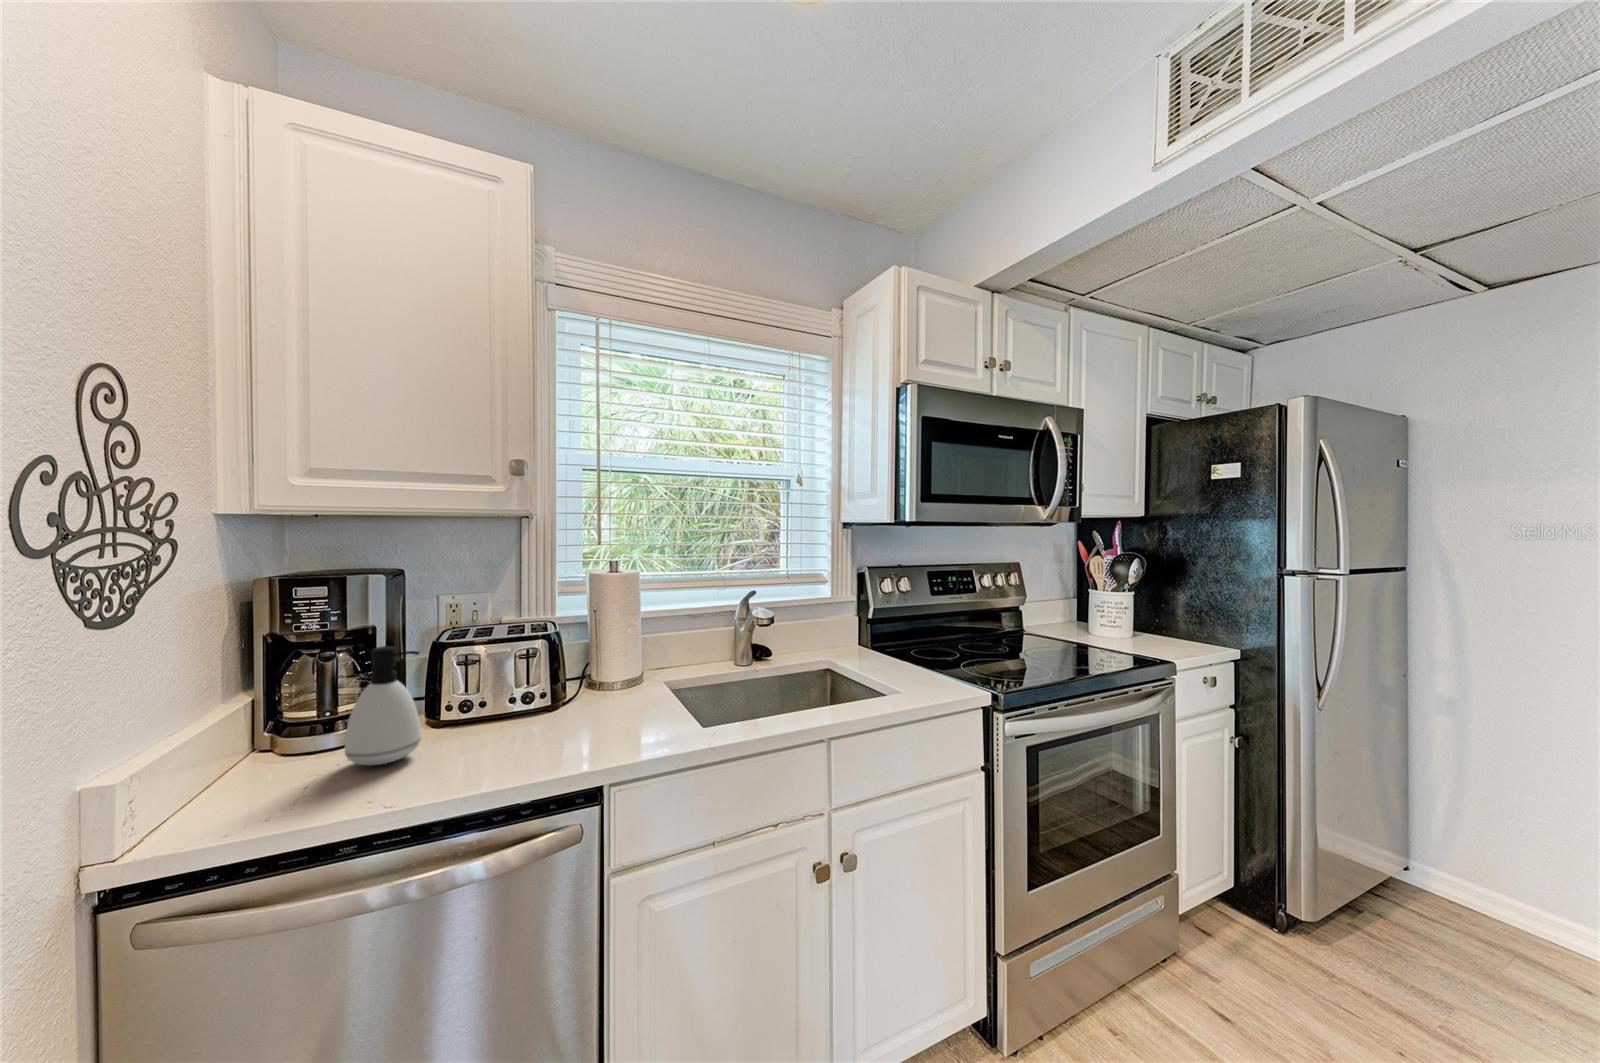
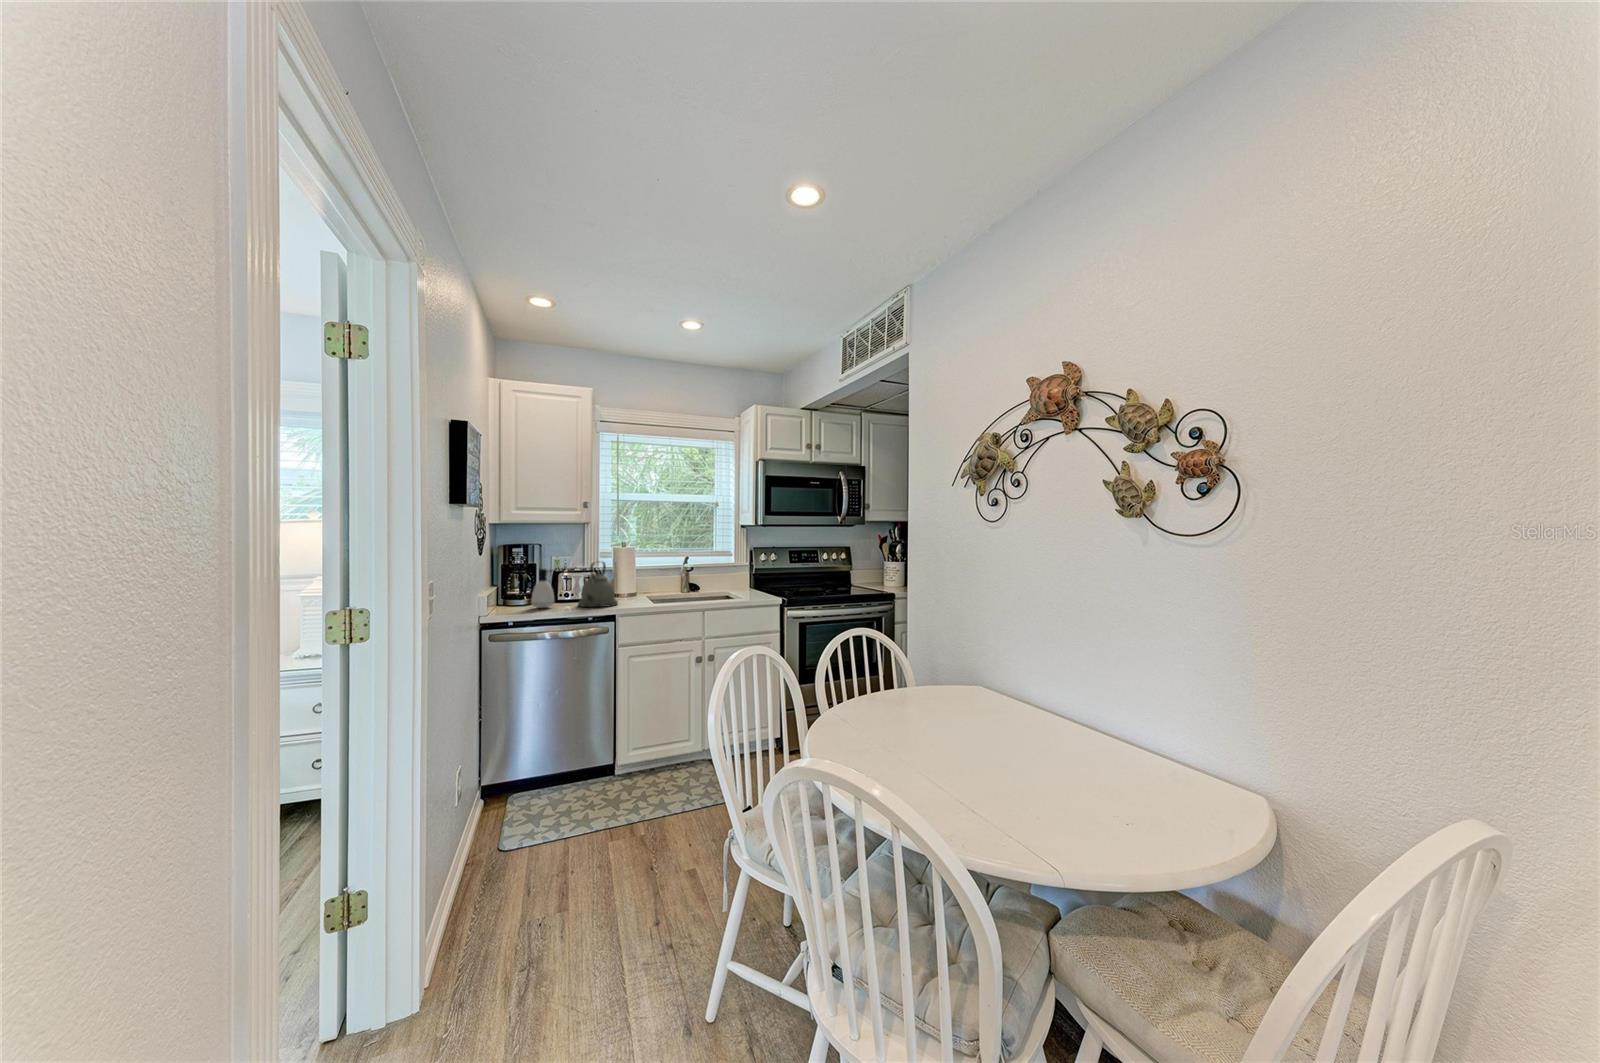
kettle: none [491,616,604,755] -> present [578,561,618,607]

